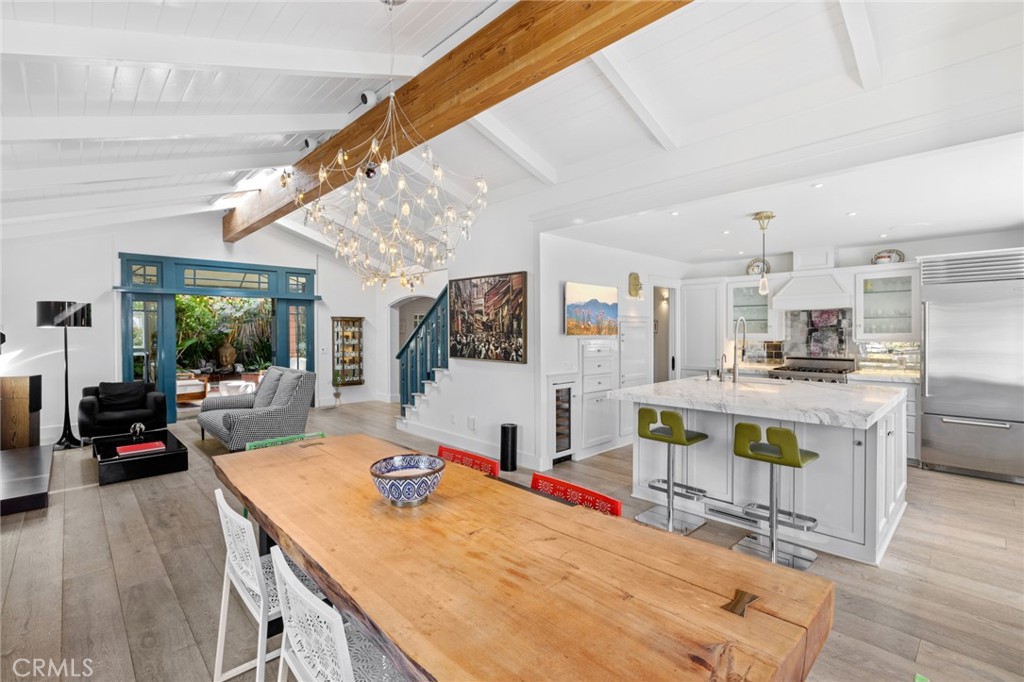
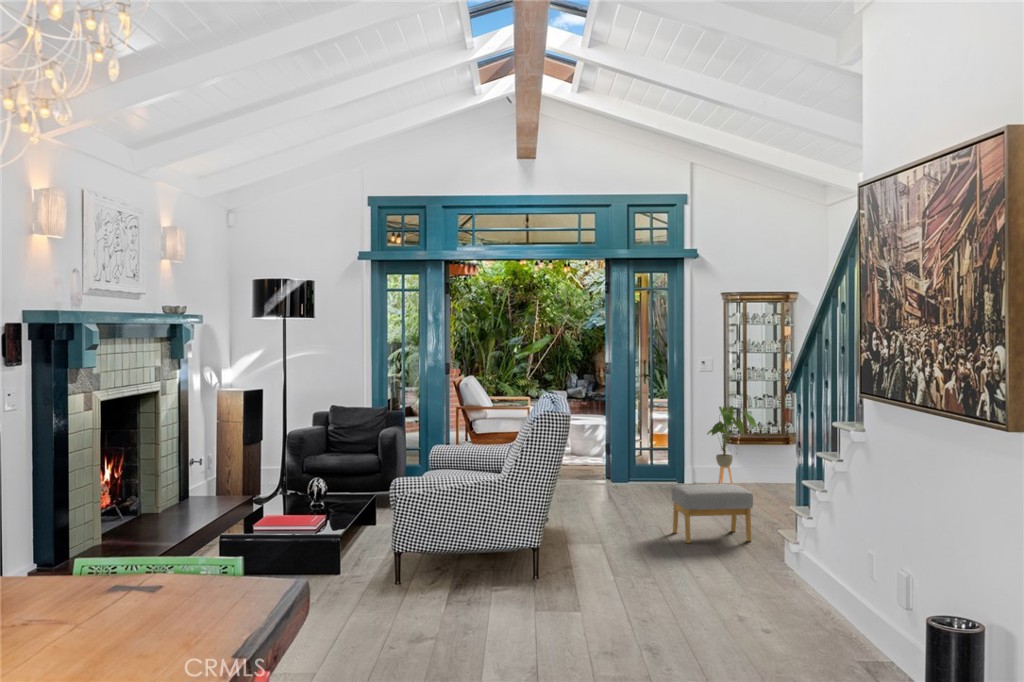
footstool: none [339,402,377,429] -> present [671,484,753,543]

